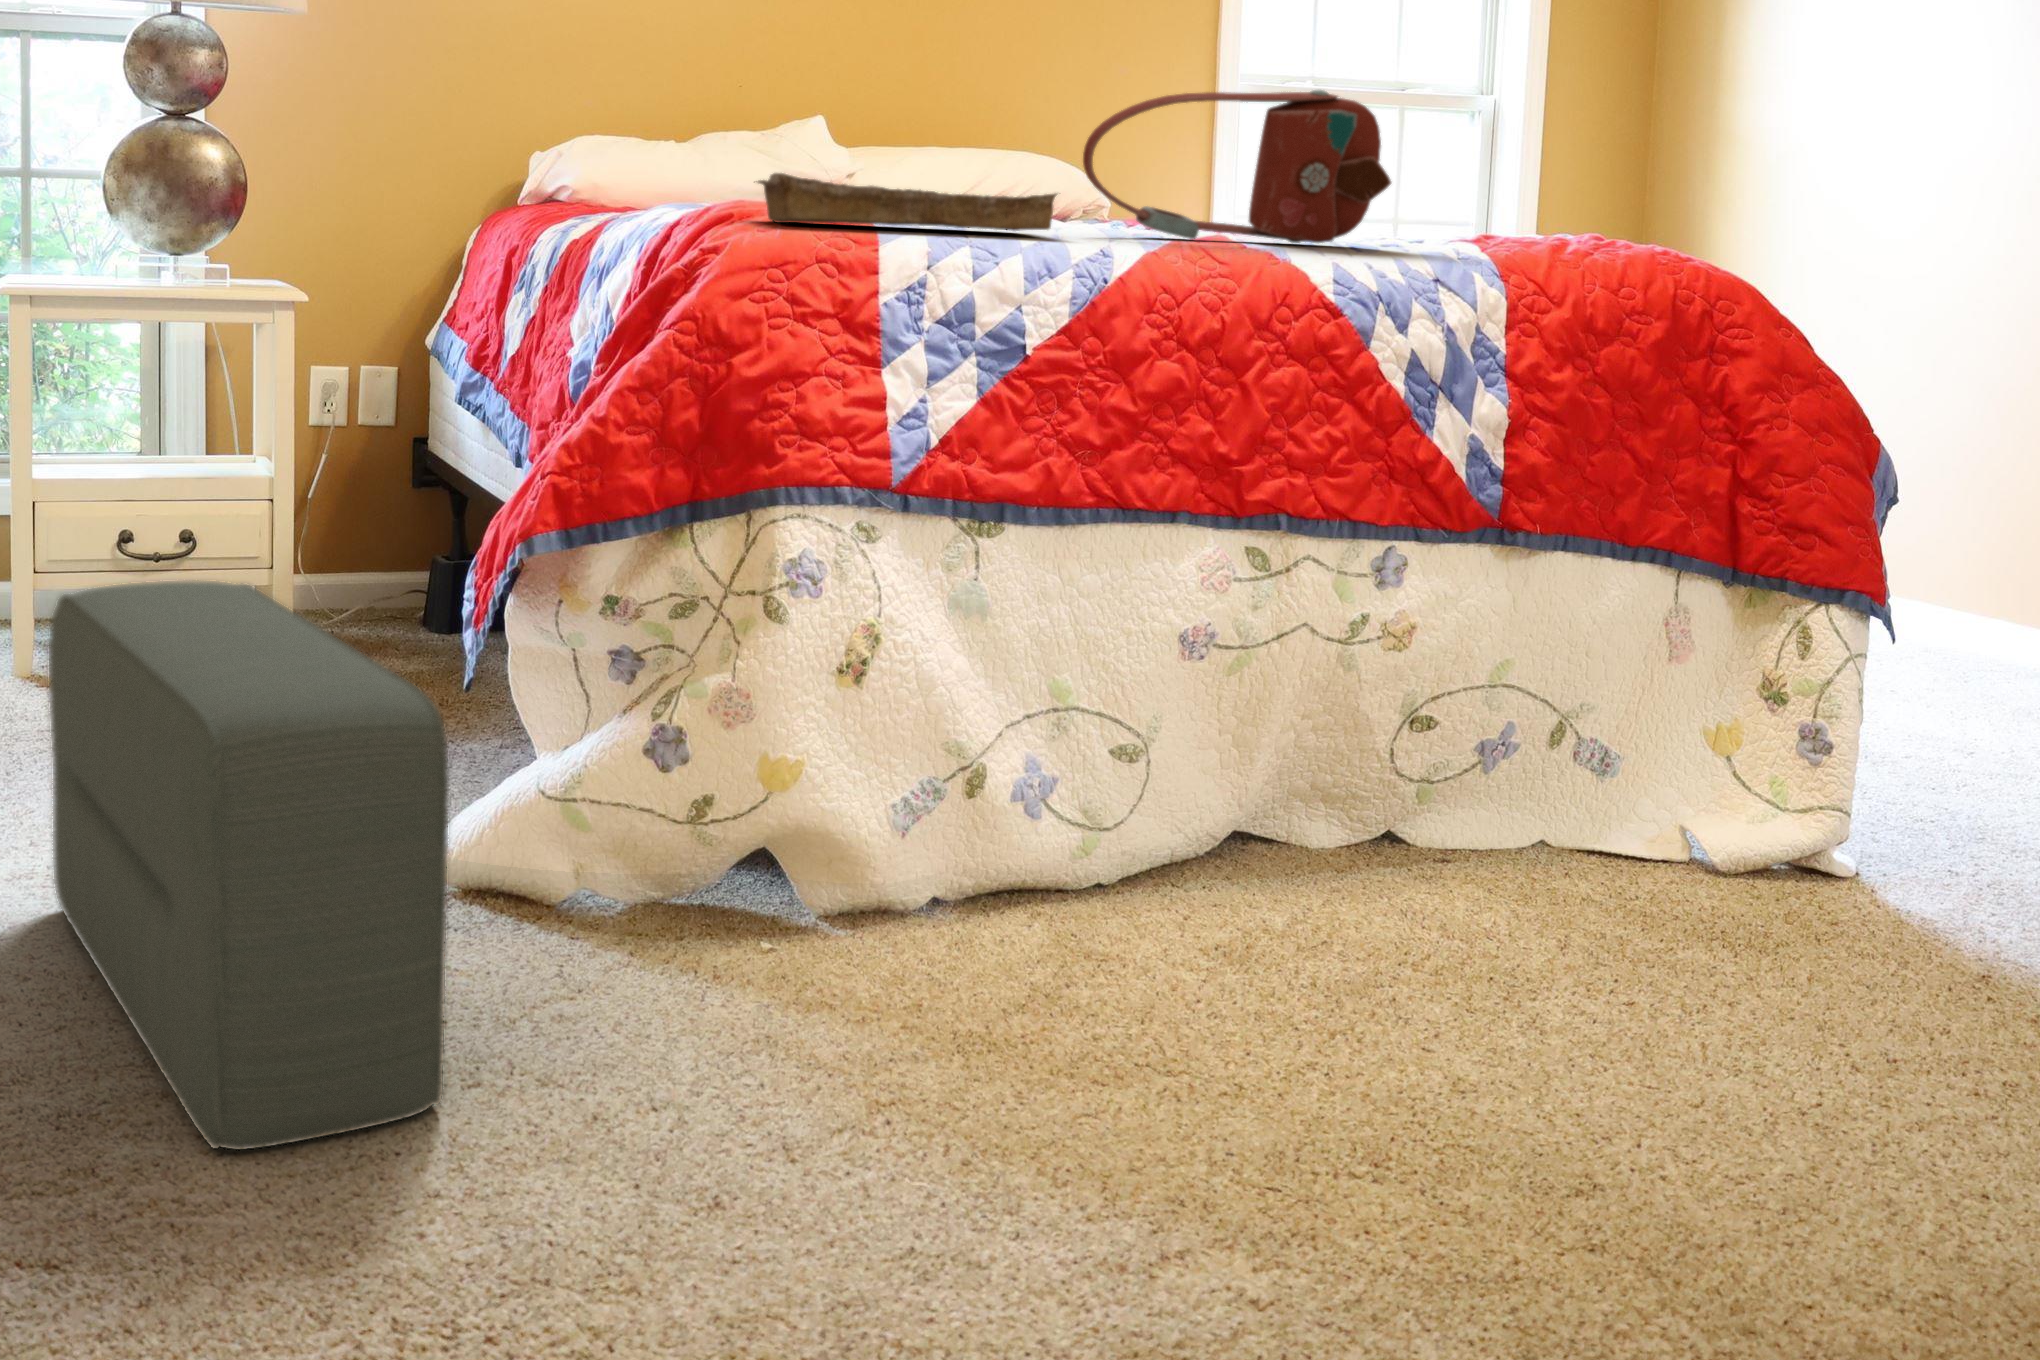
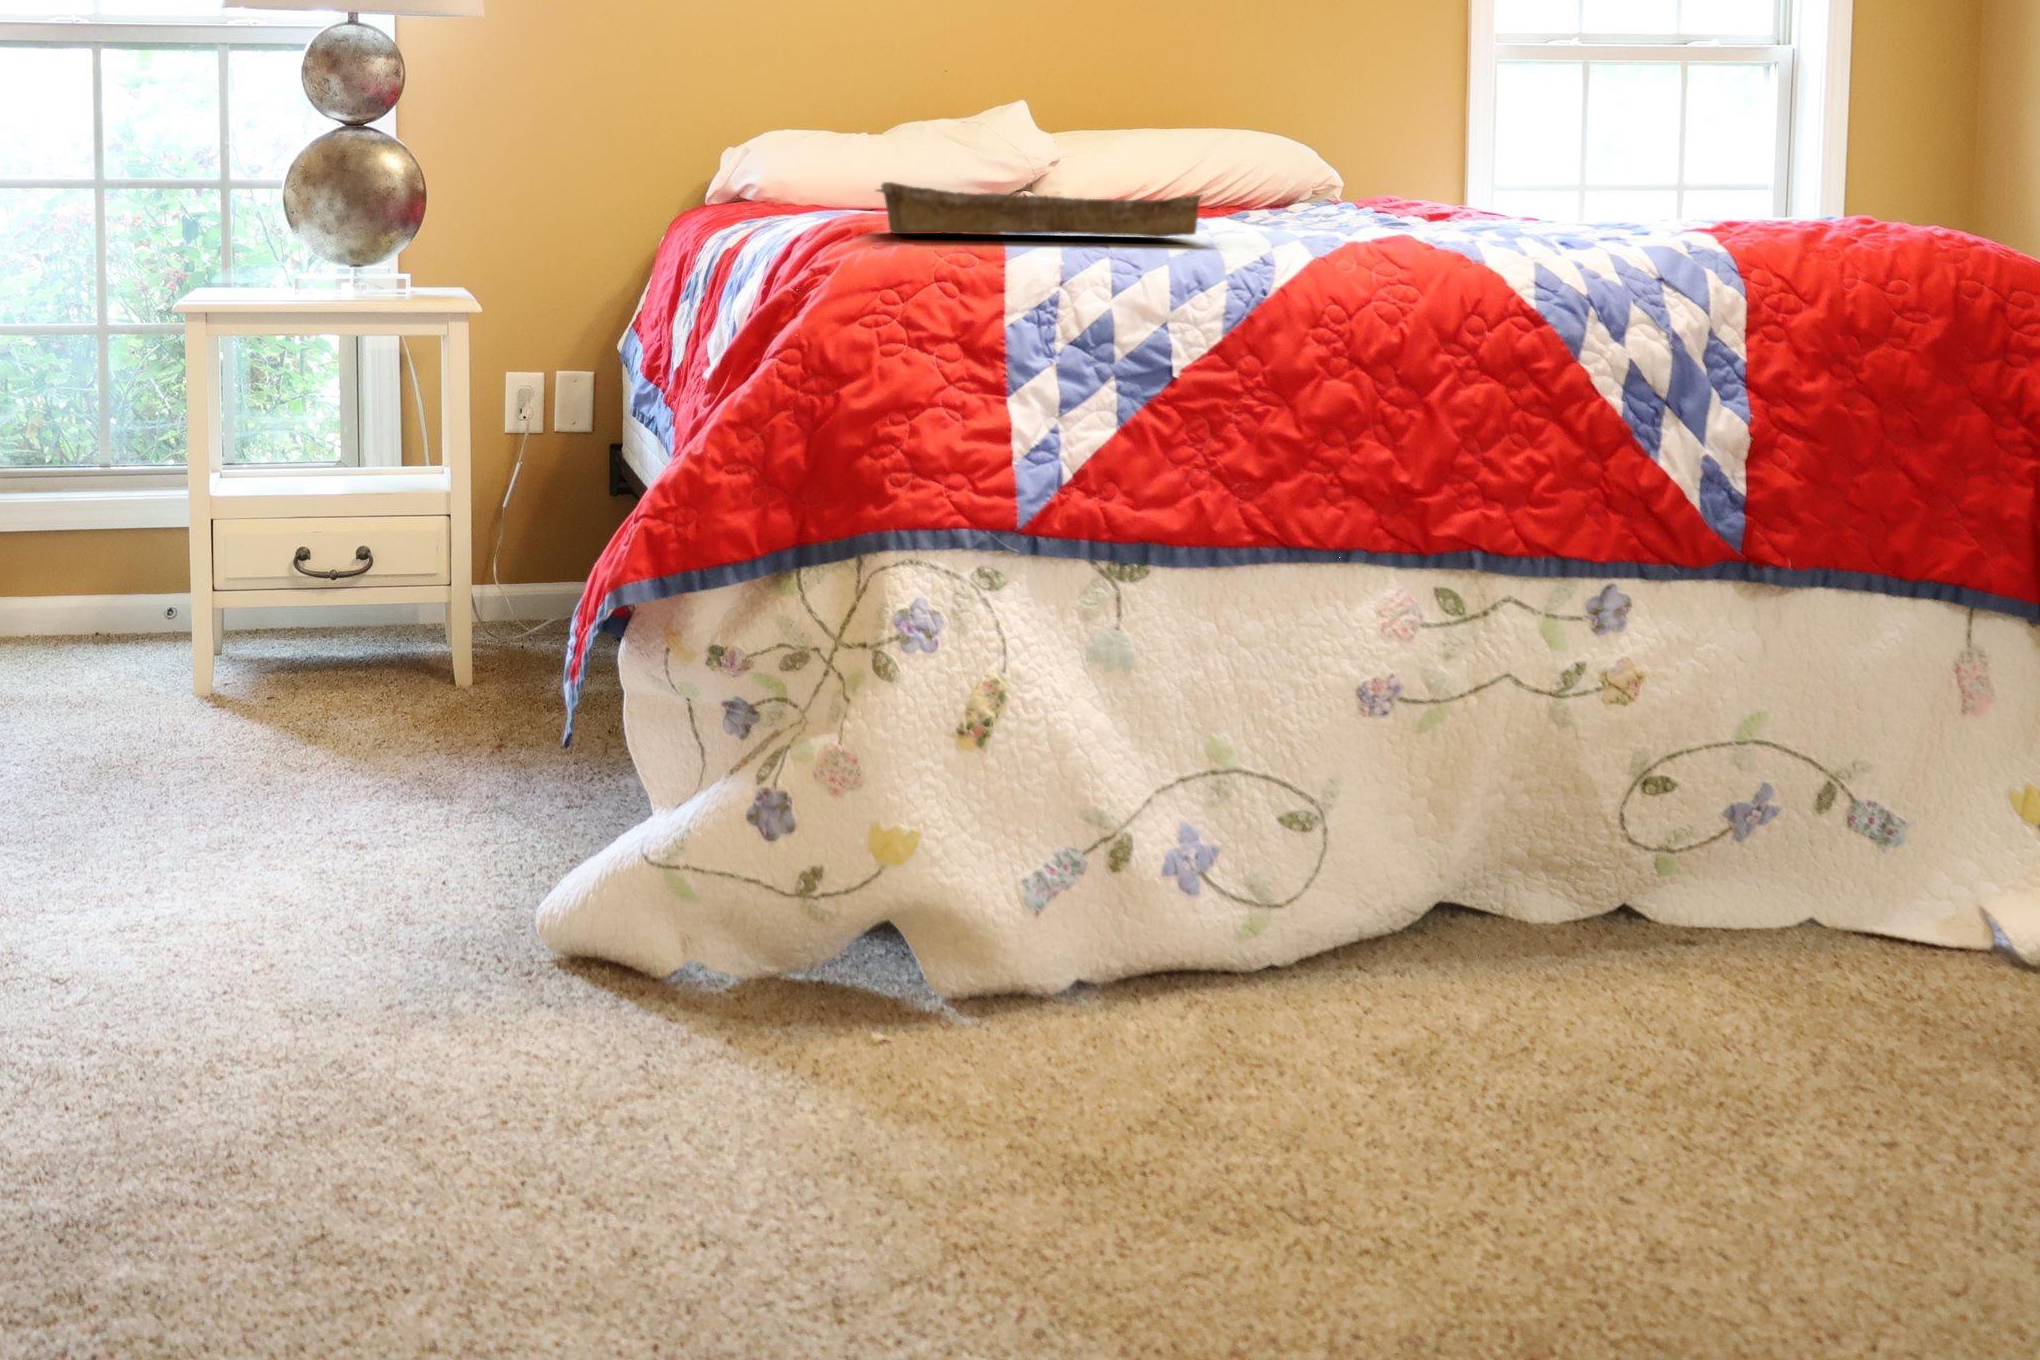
handbag: present [1083,90,1391,243] -> none [1240,66,1602,239]
pouf: present [49,580,449,1150] -> none [136,625,472,1281]

